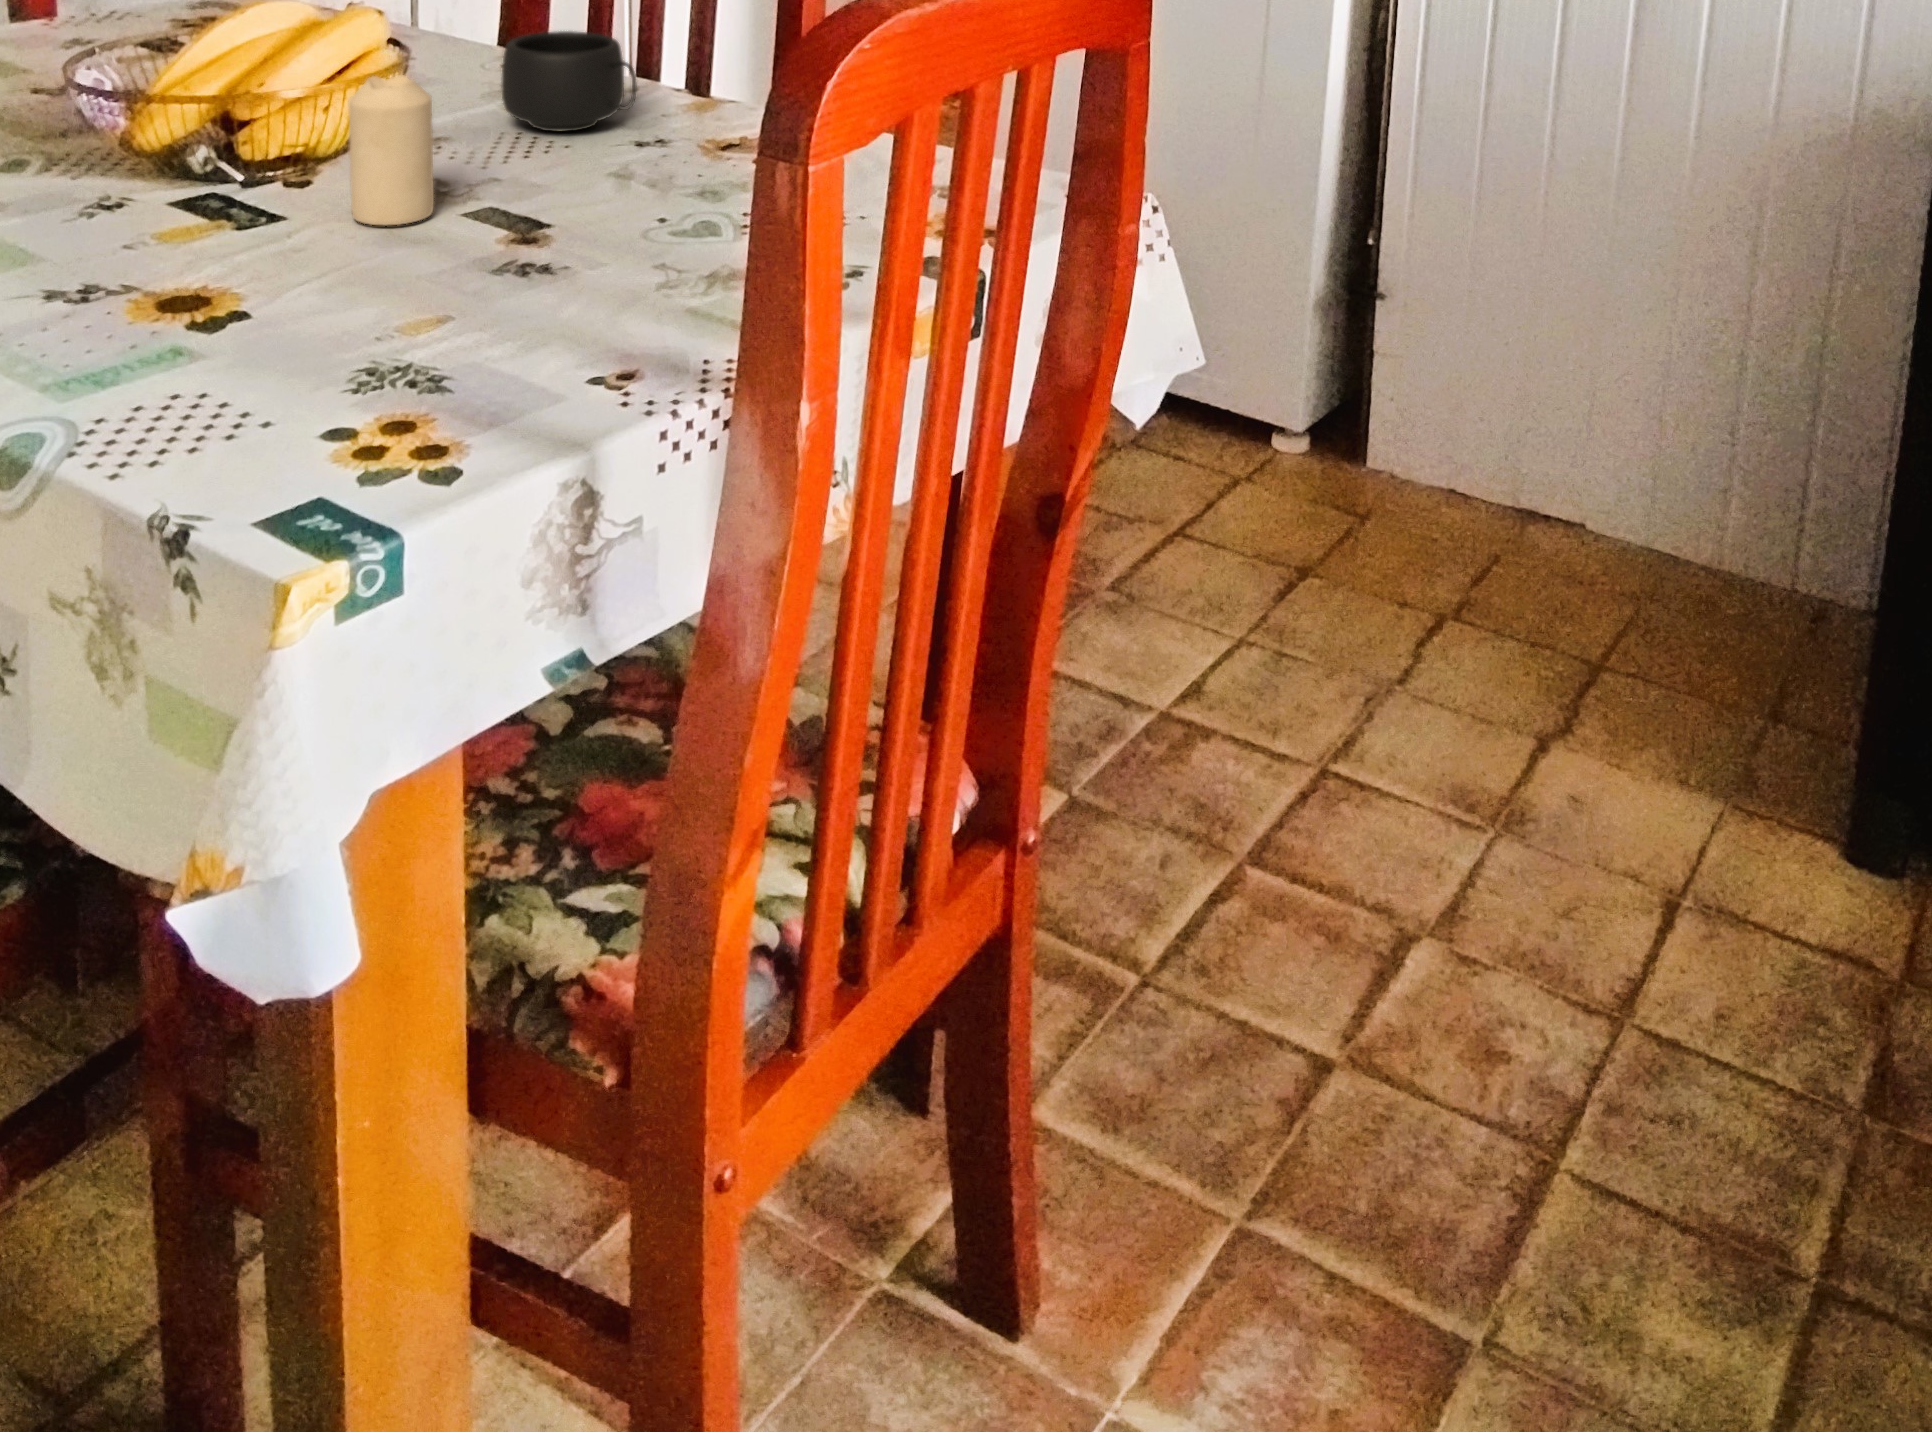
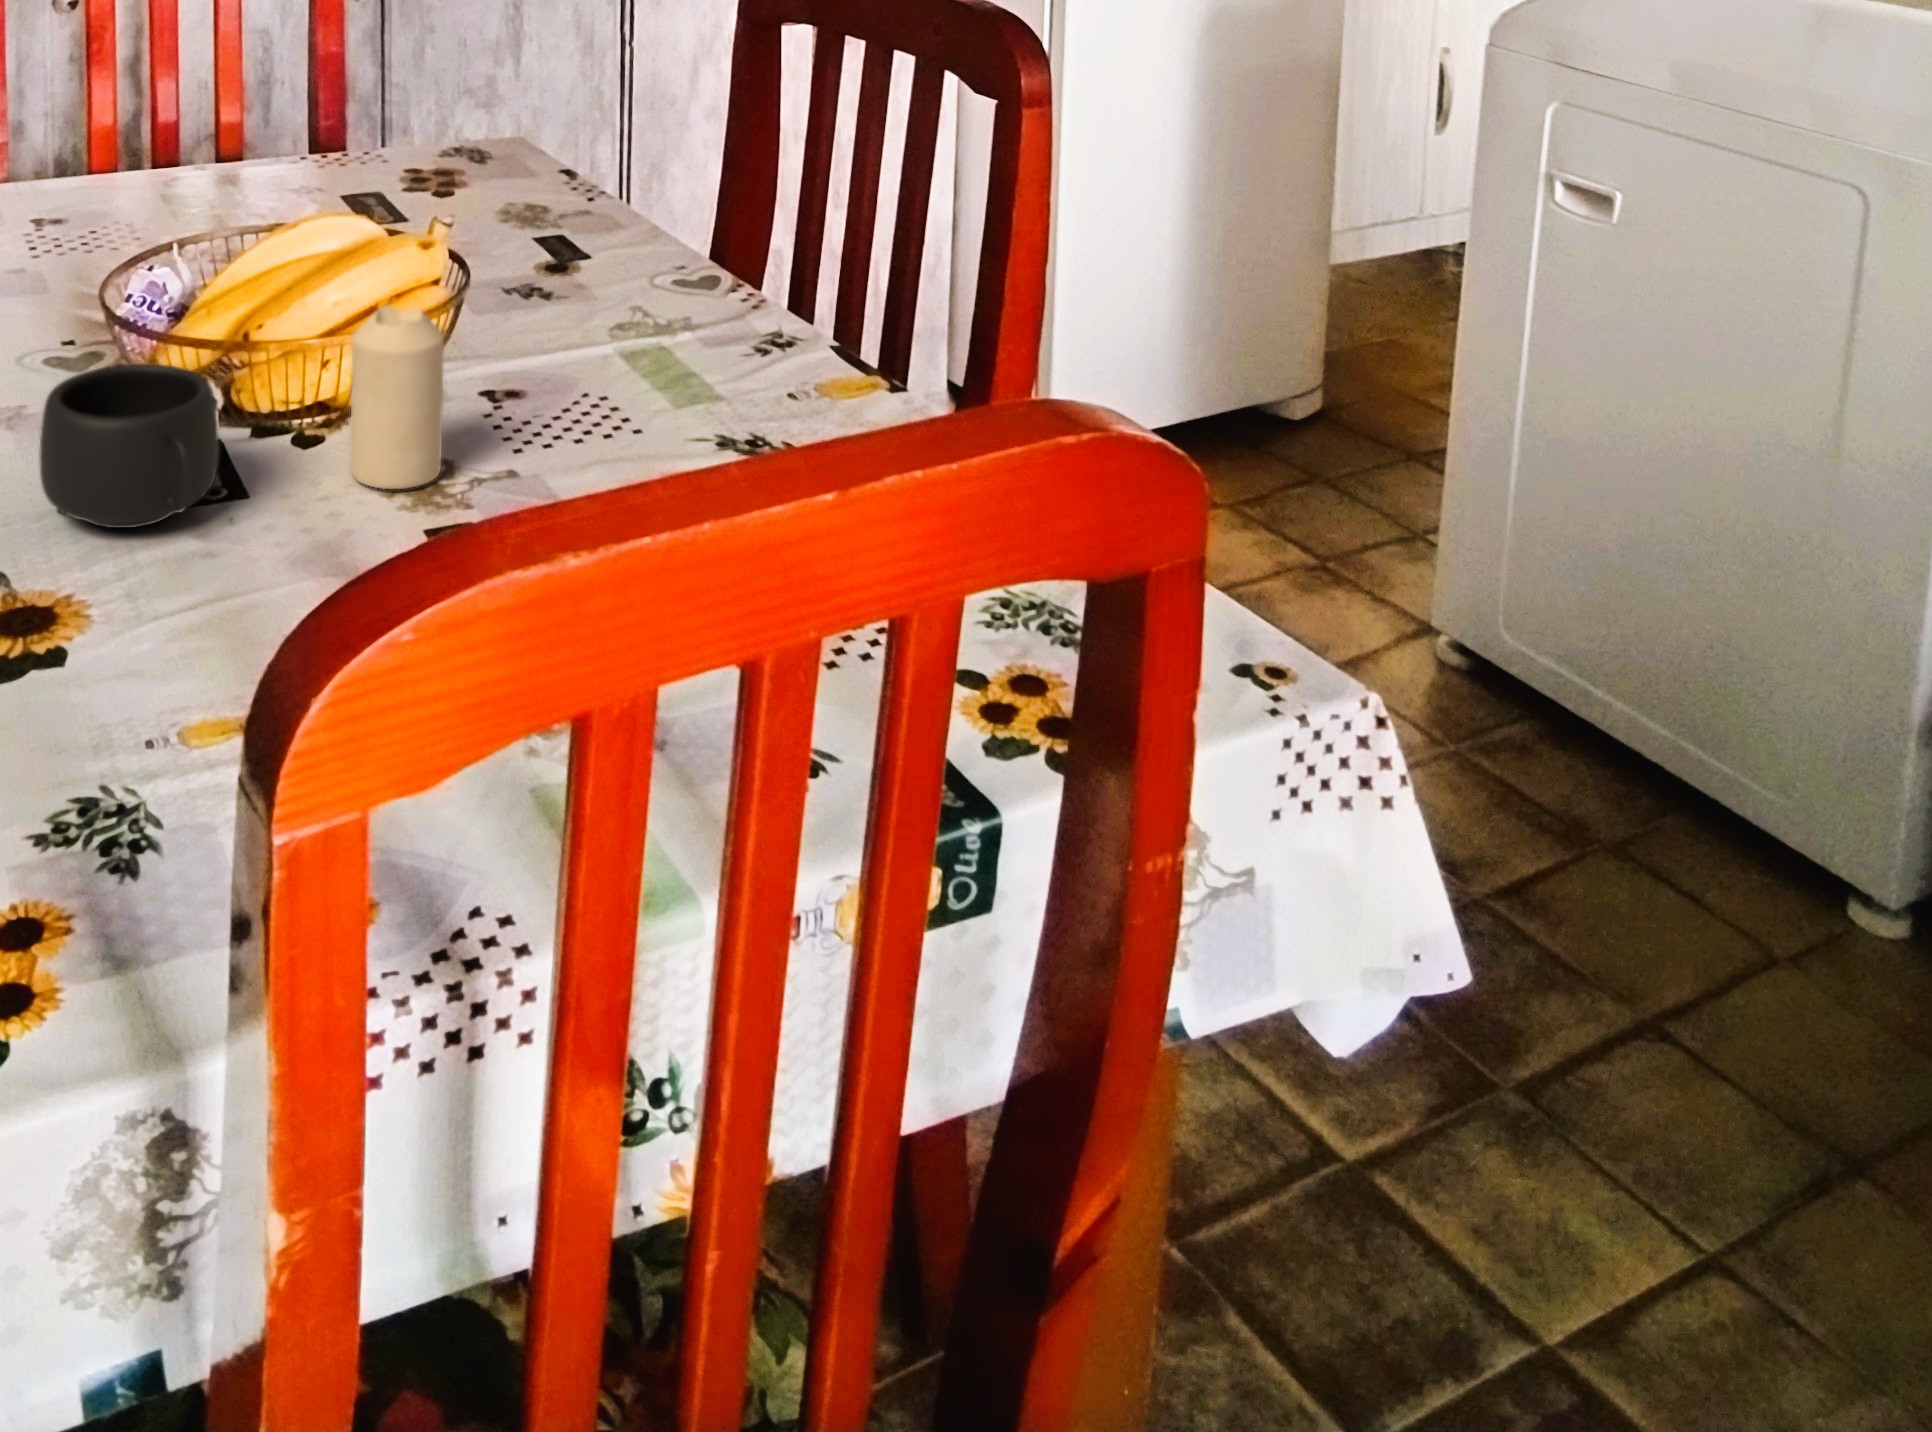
mug: present [501,31,636,132] -> present [39,364,219,528]

